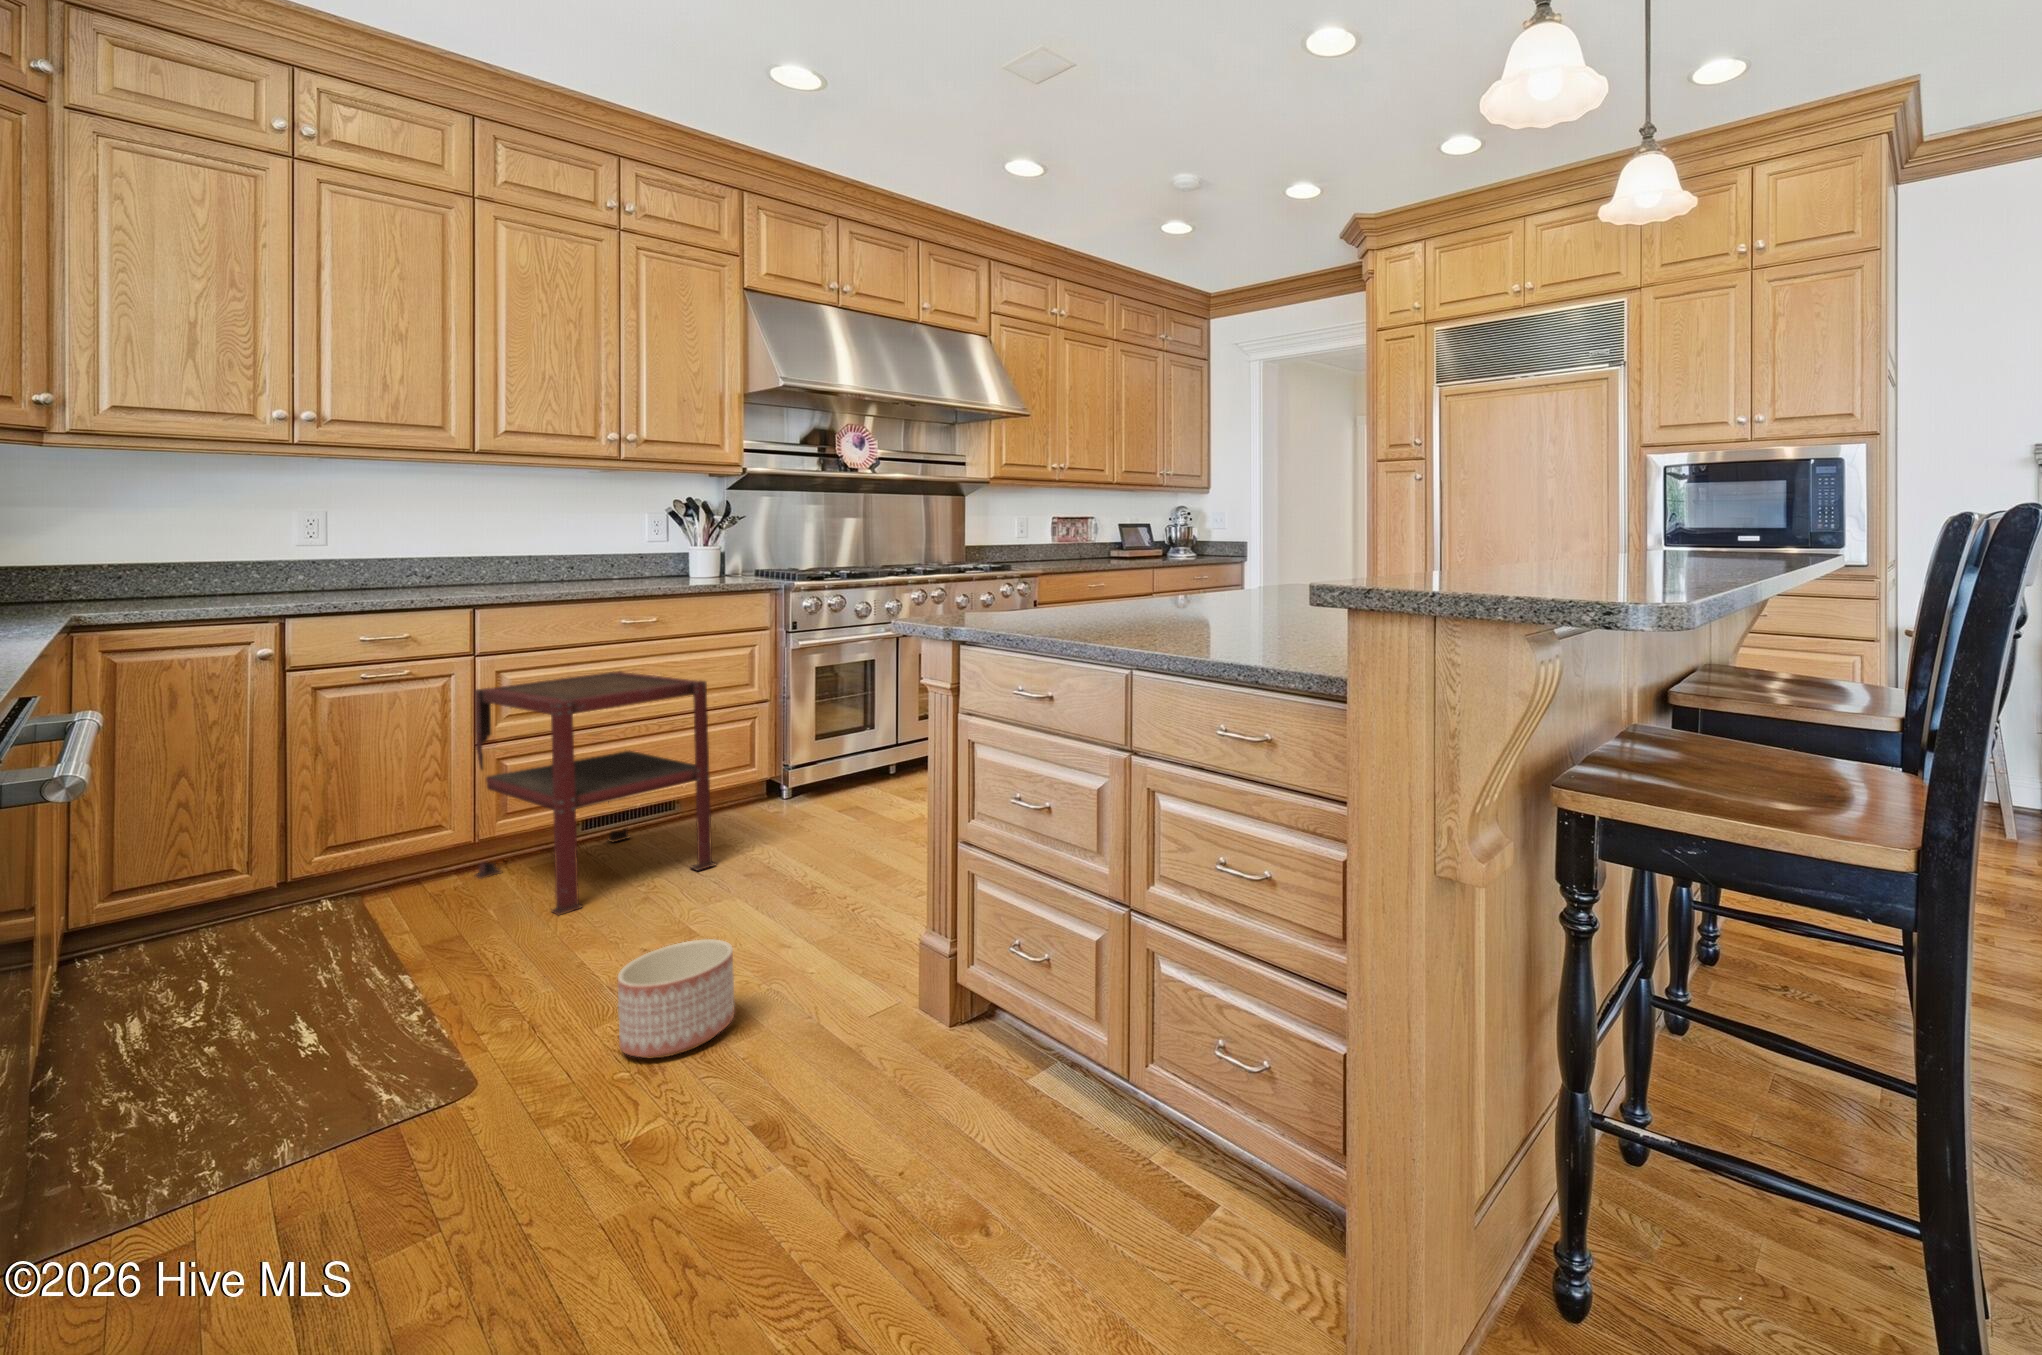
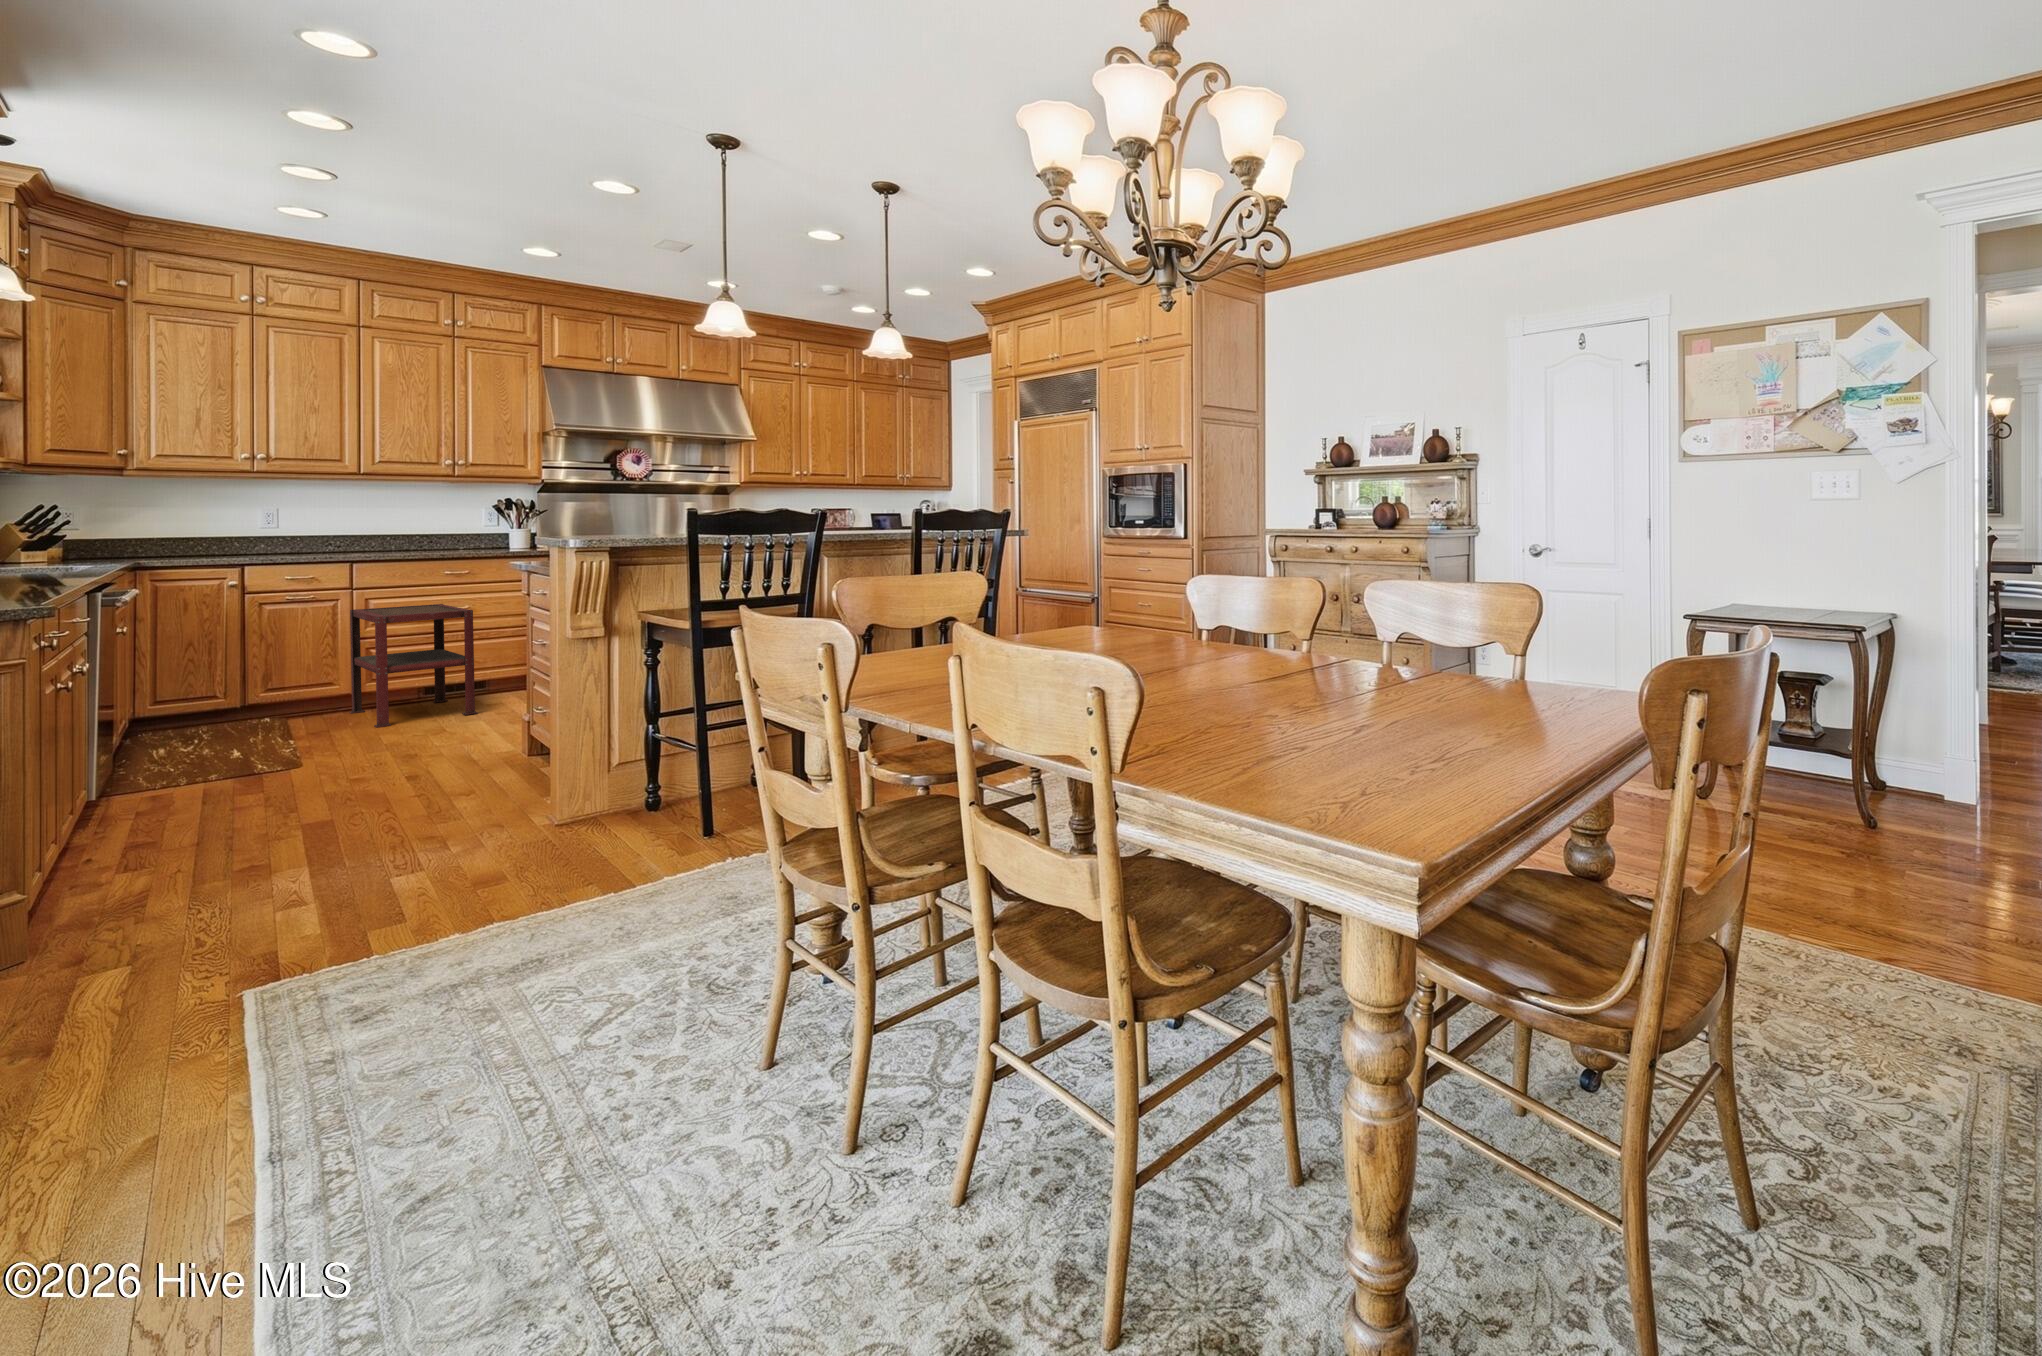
planter: present [618,939,735,1058] -> none [356,724,417,768]

